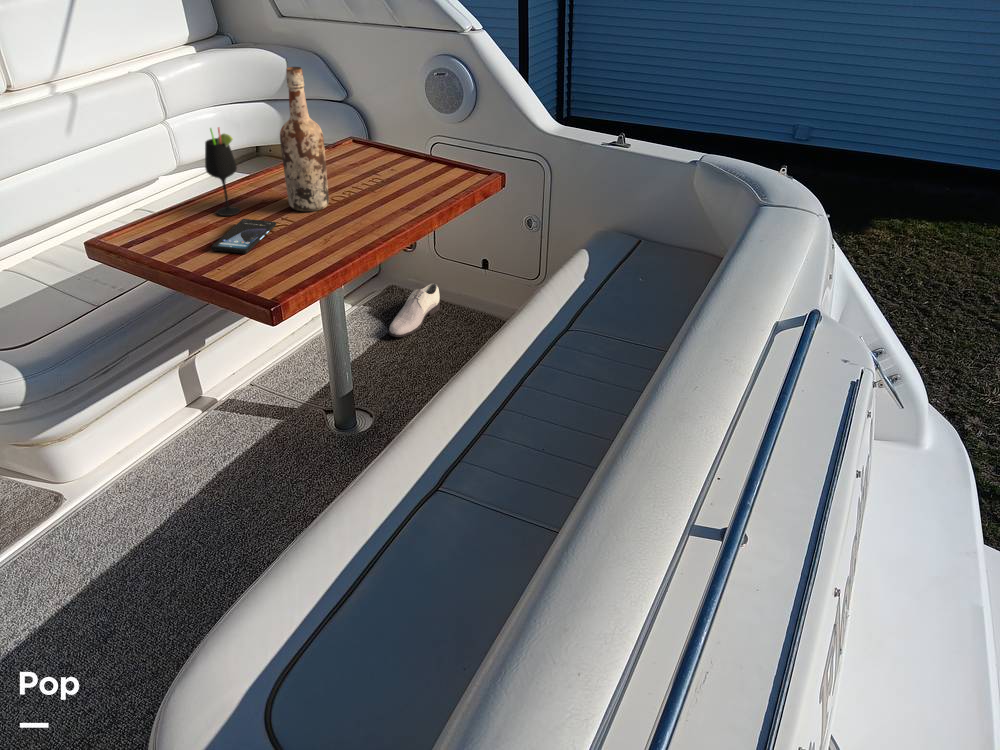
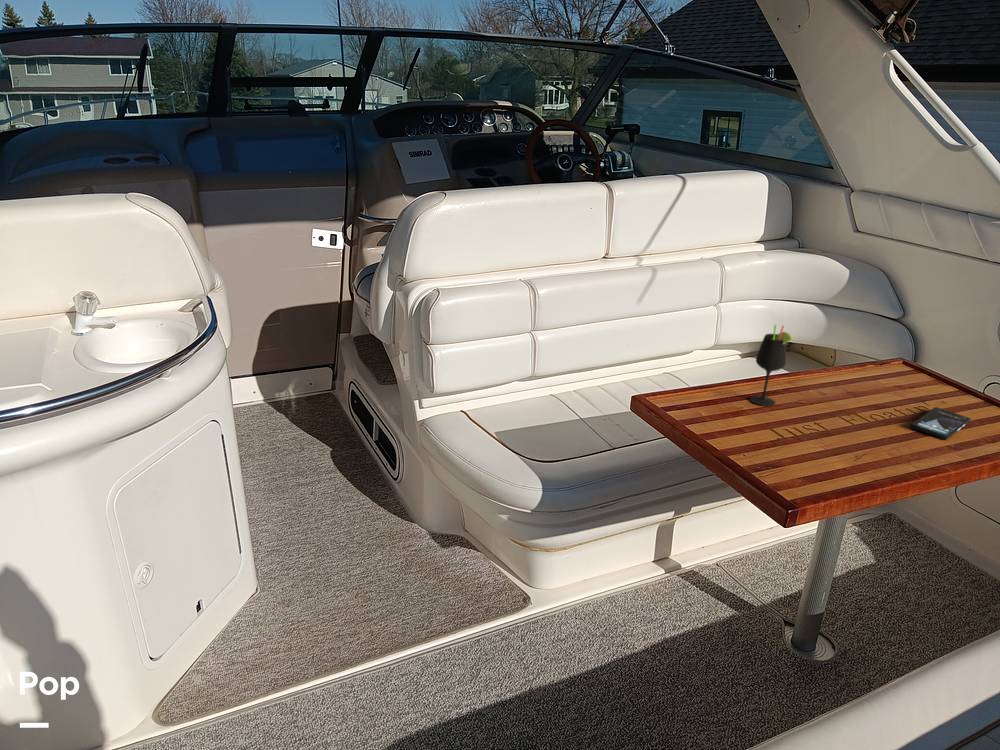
wine bottle: present [280,67,329,212] -> none [824,286,884,424]
smartphone: present [211,219,276,254] -> present [910,407,971,440]
shoe: present [389,283,440,337] -> none [876,529,949,575]

